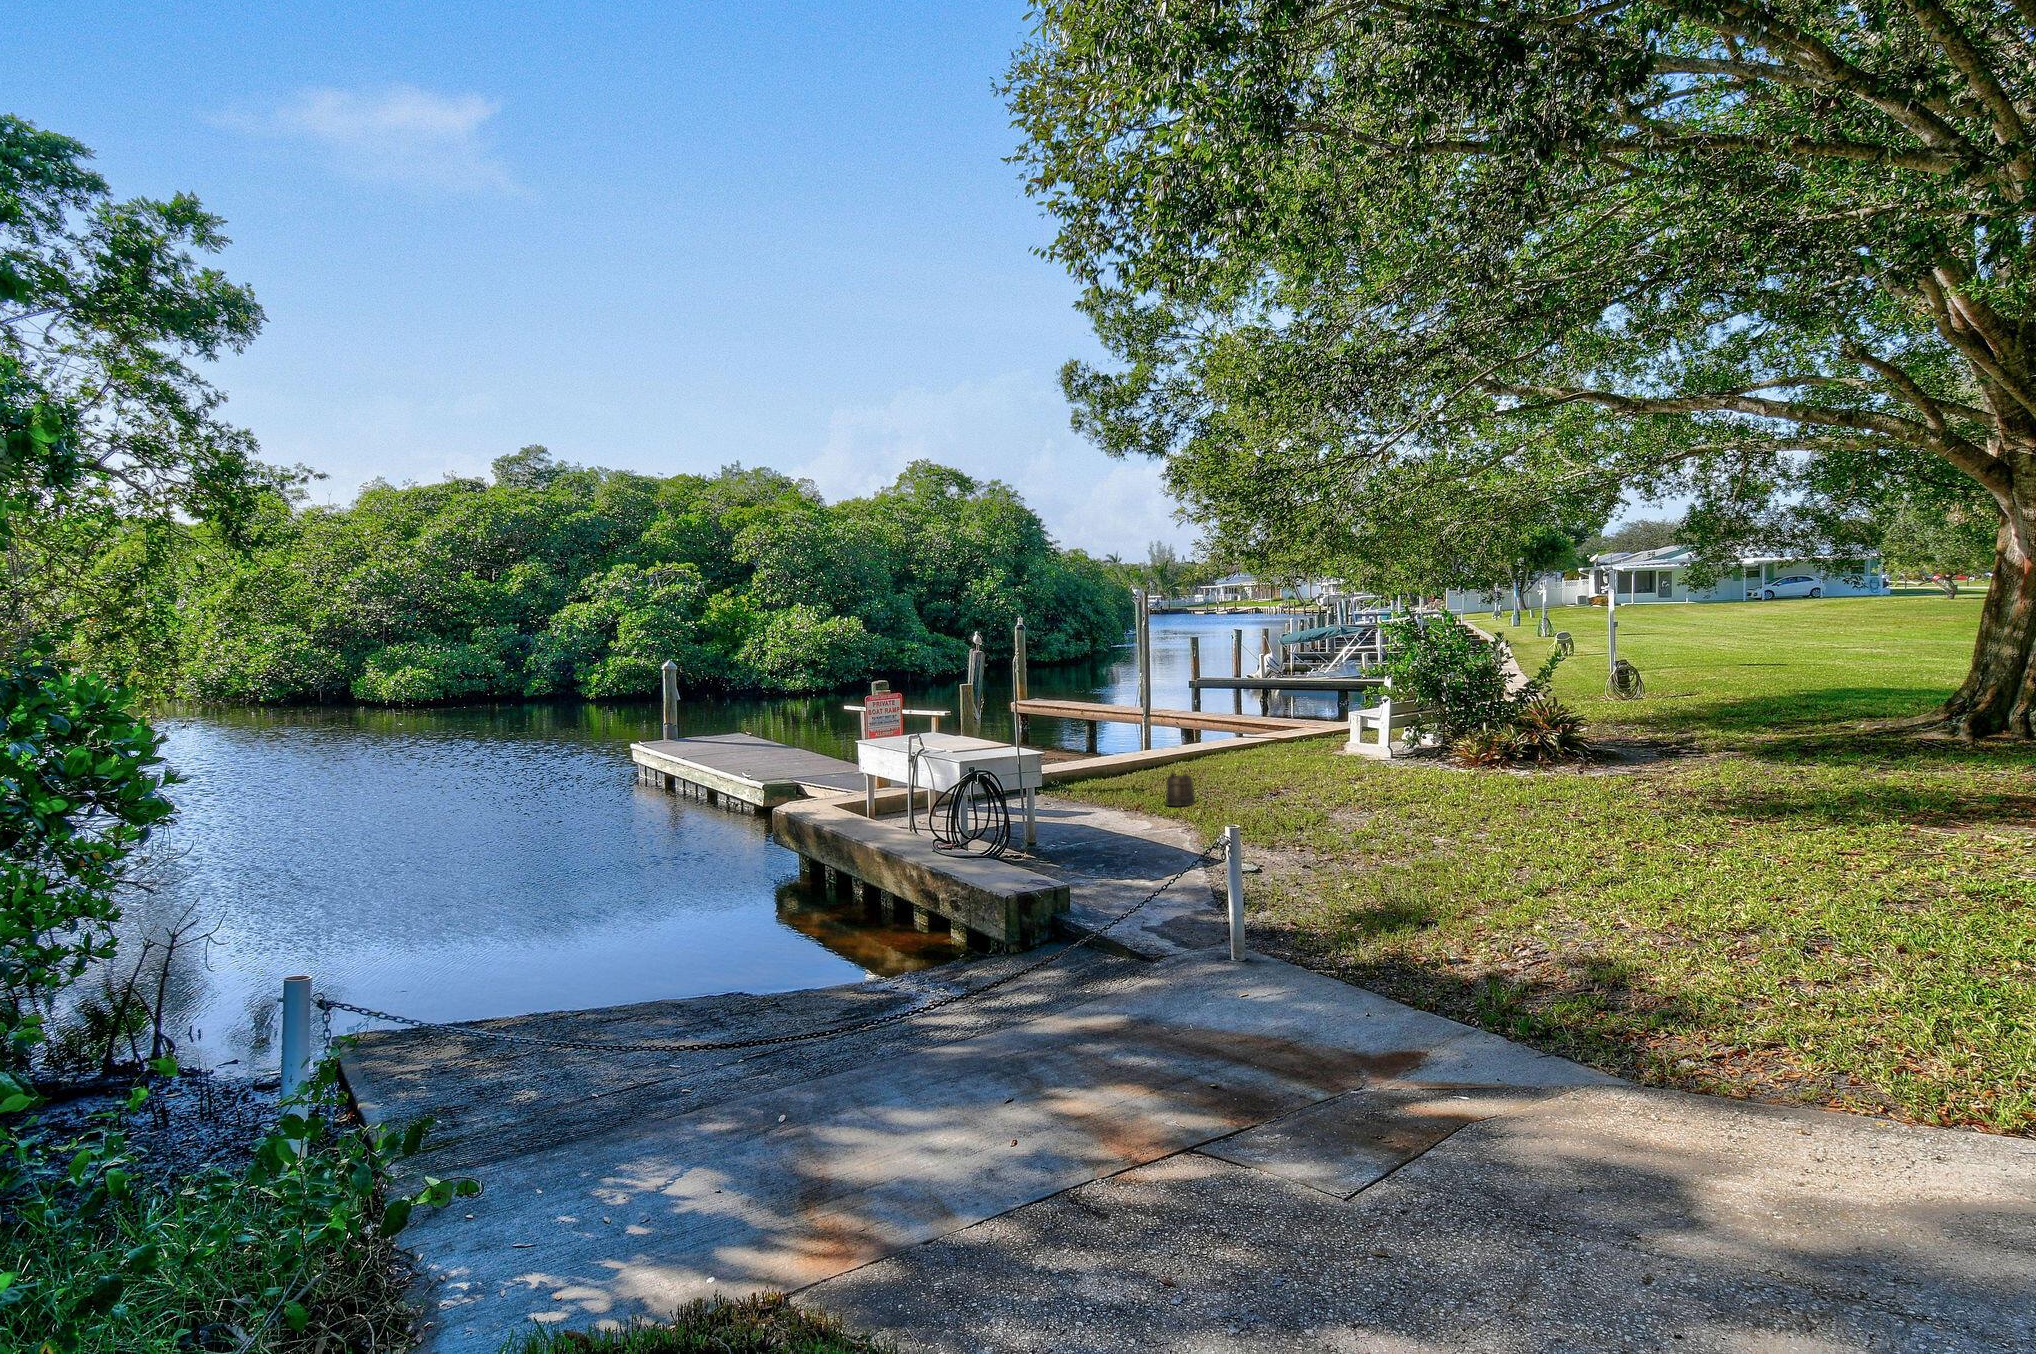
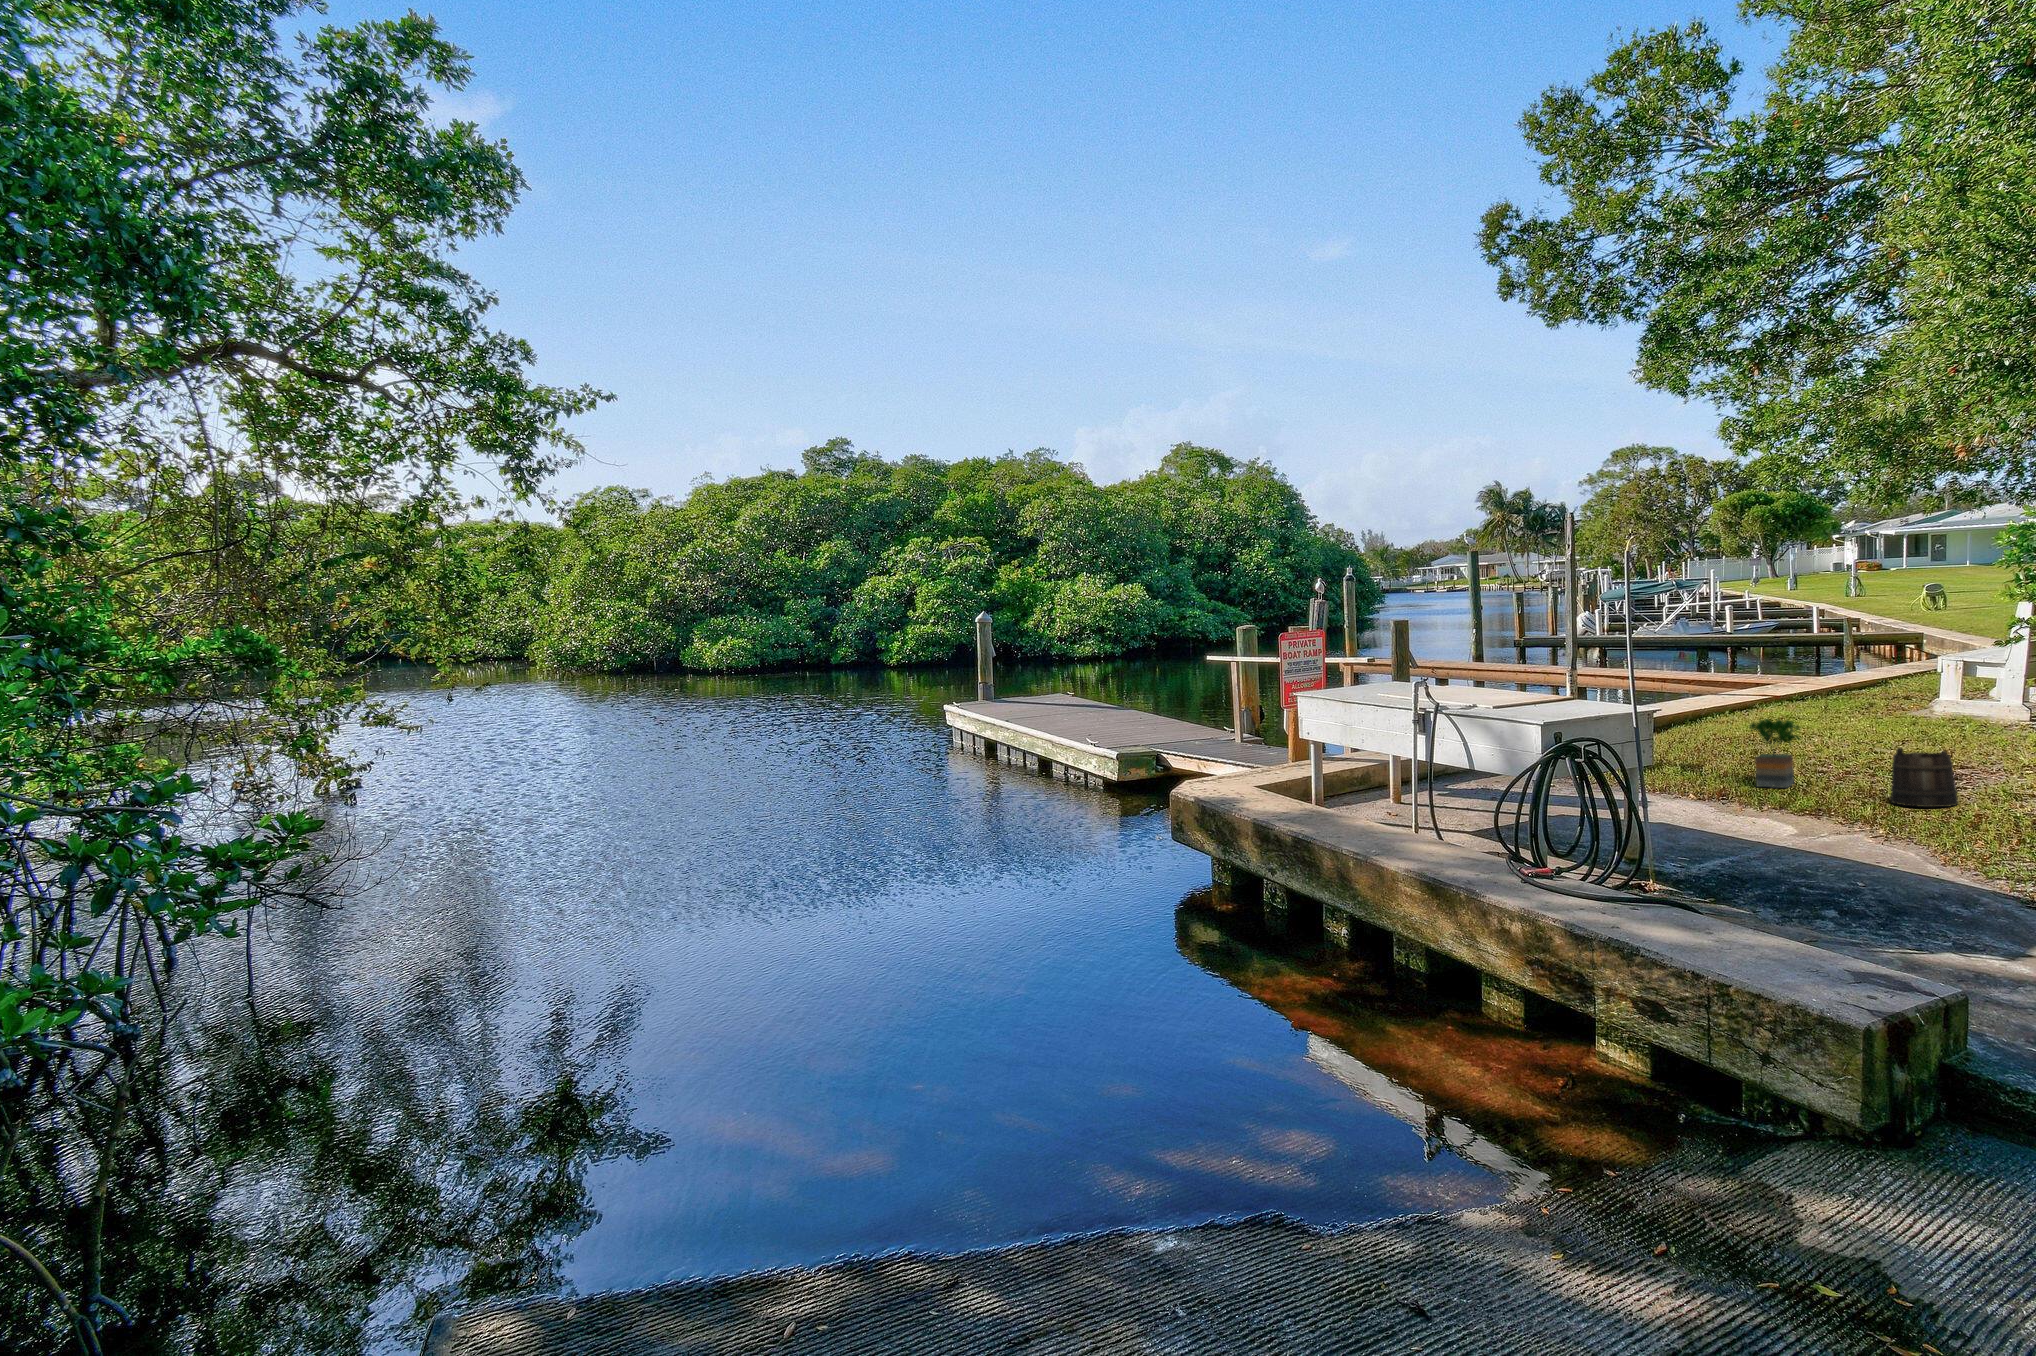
potted tree: none [1118,755,1146,798] -> present [1750,719,1800,788]

